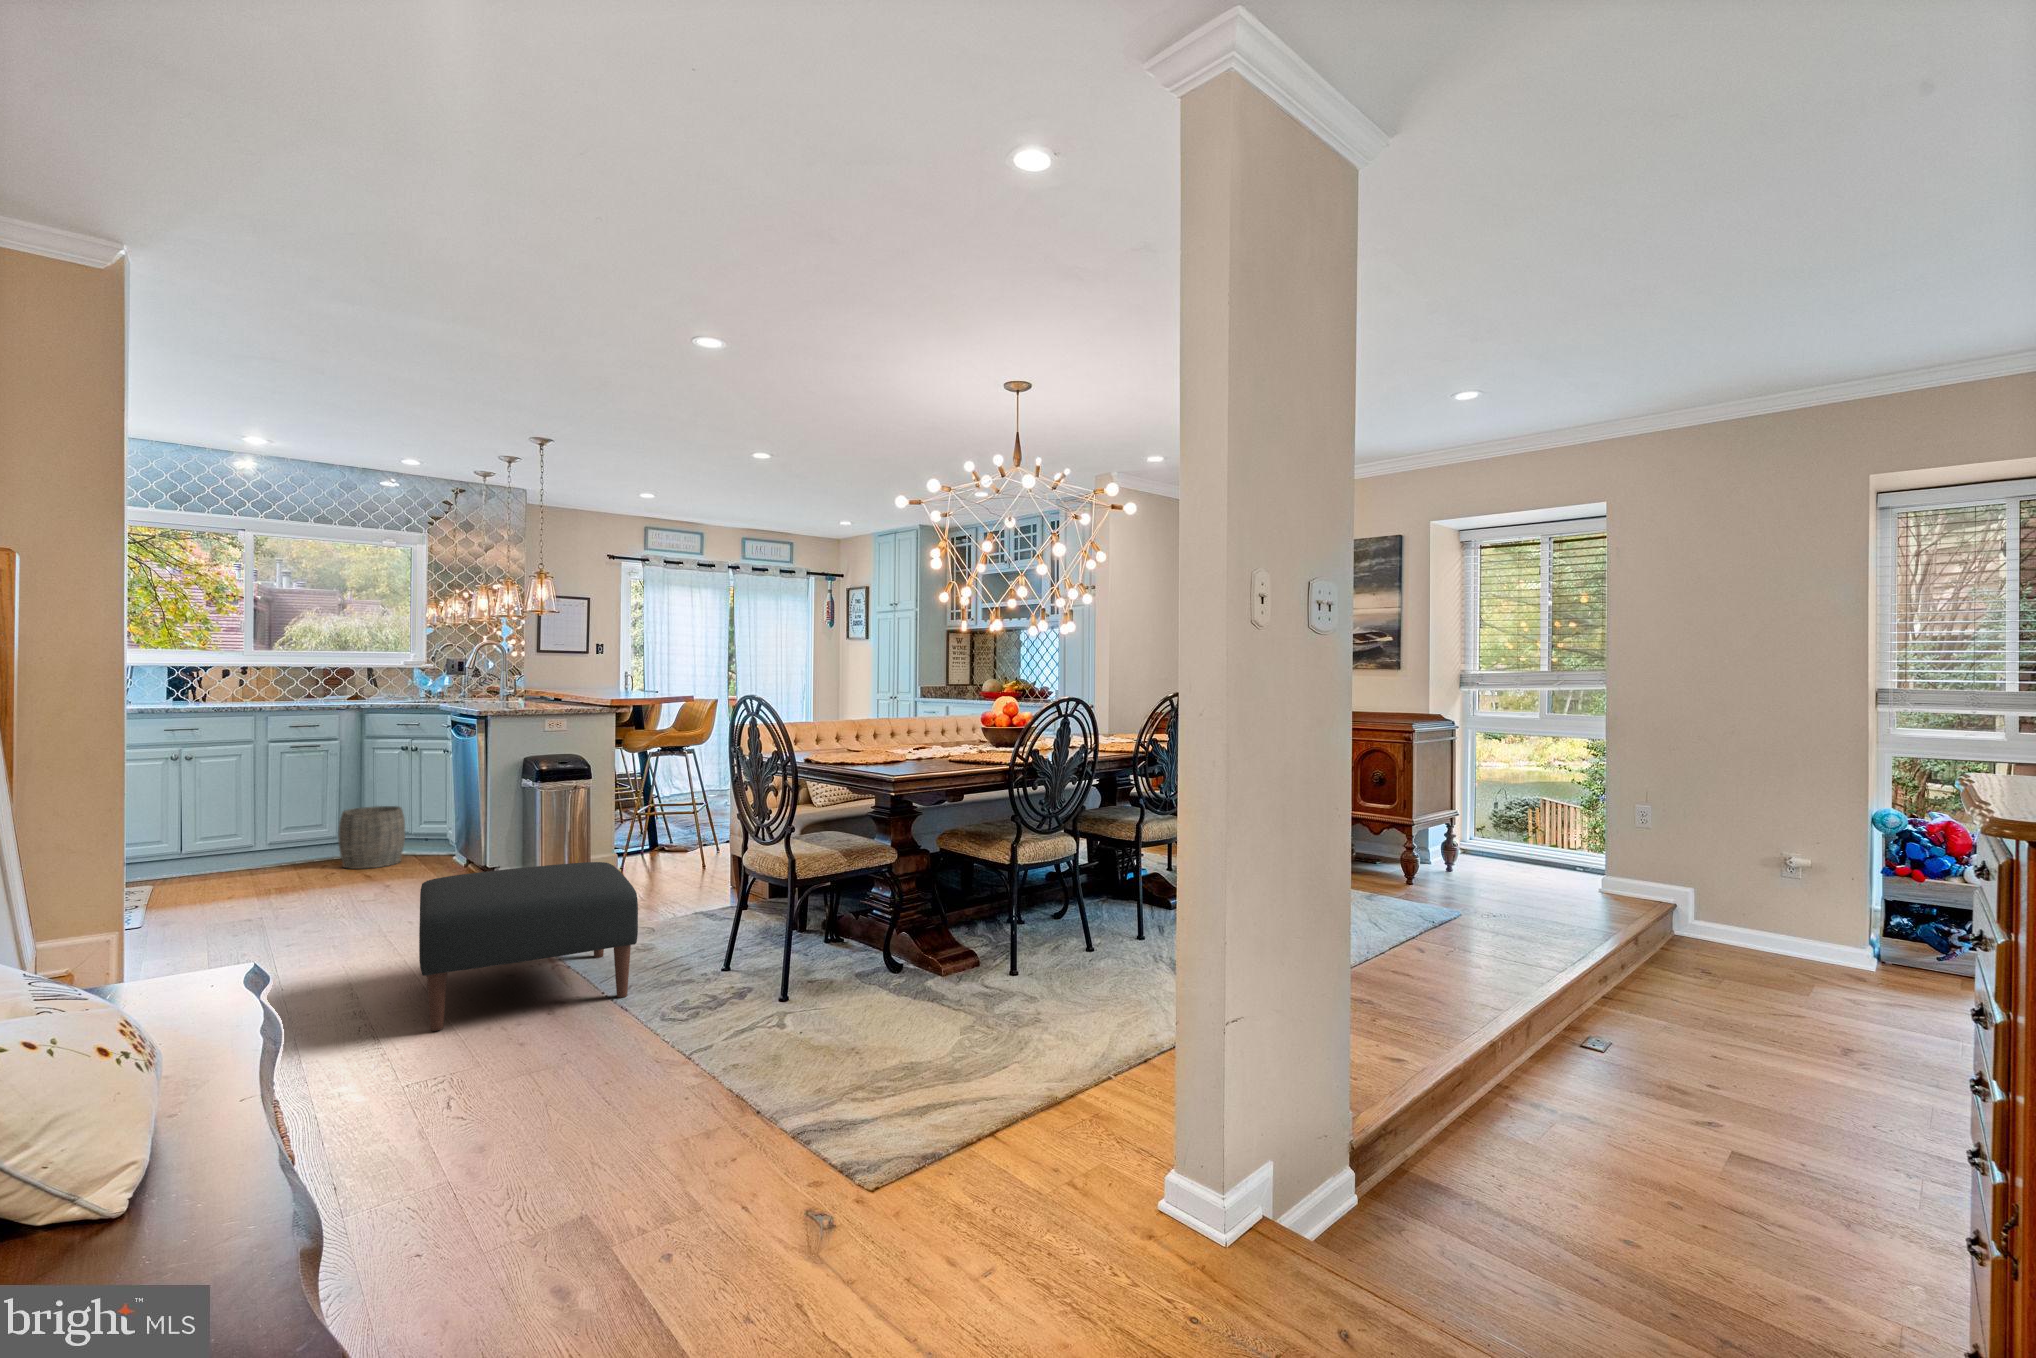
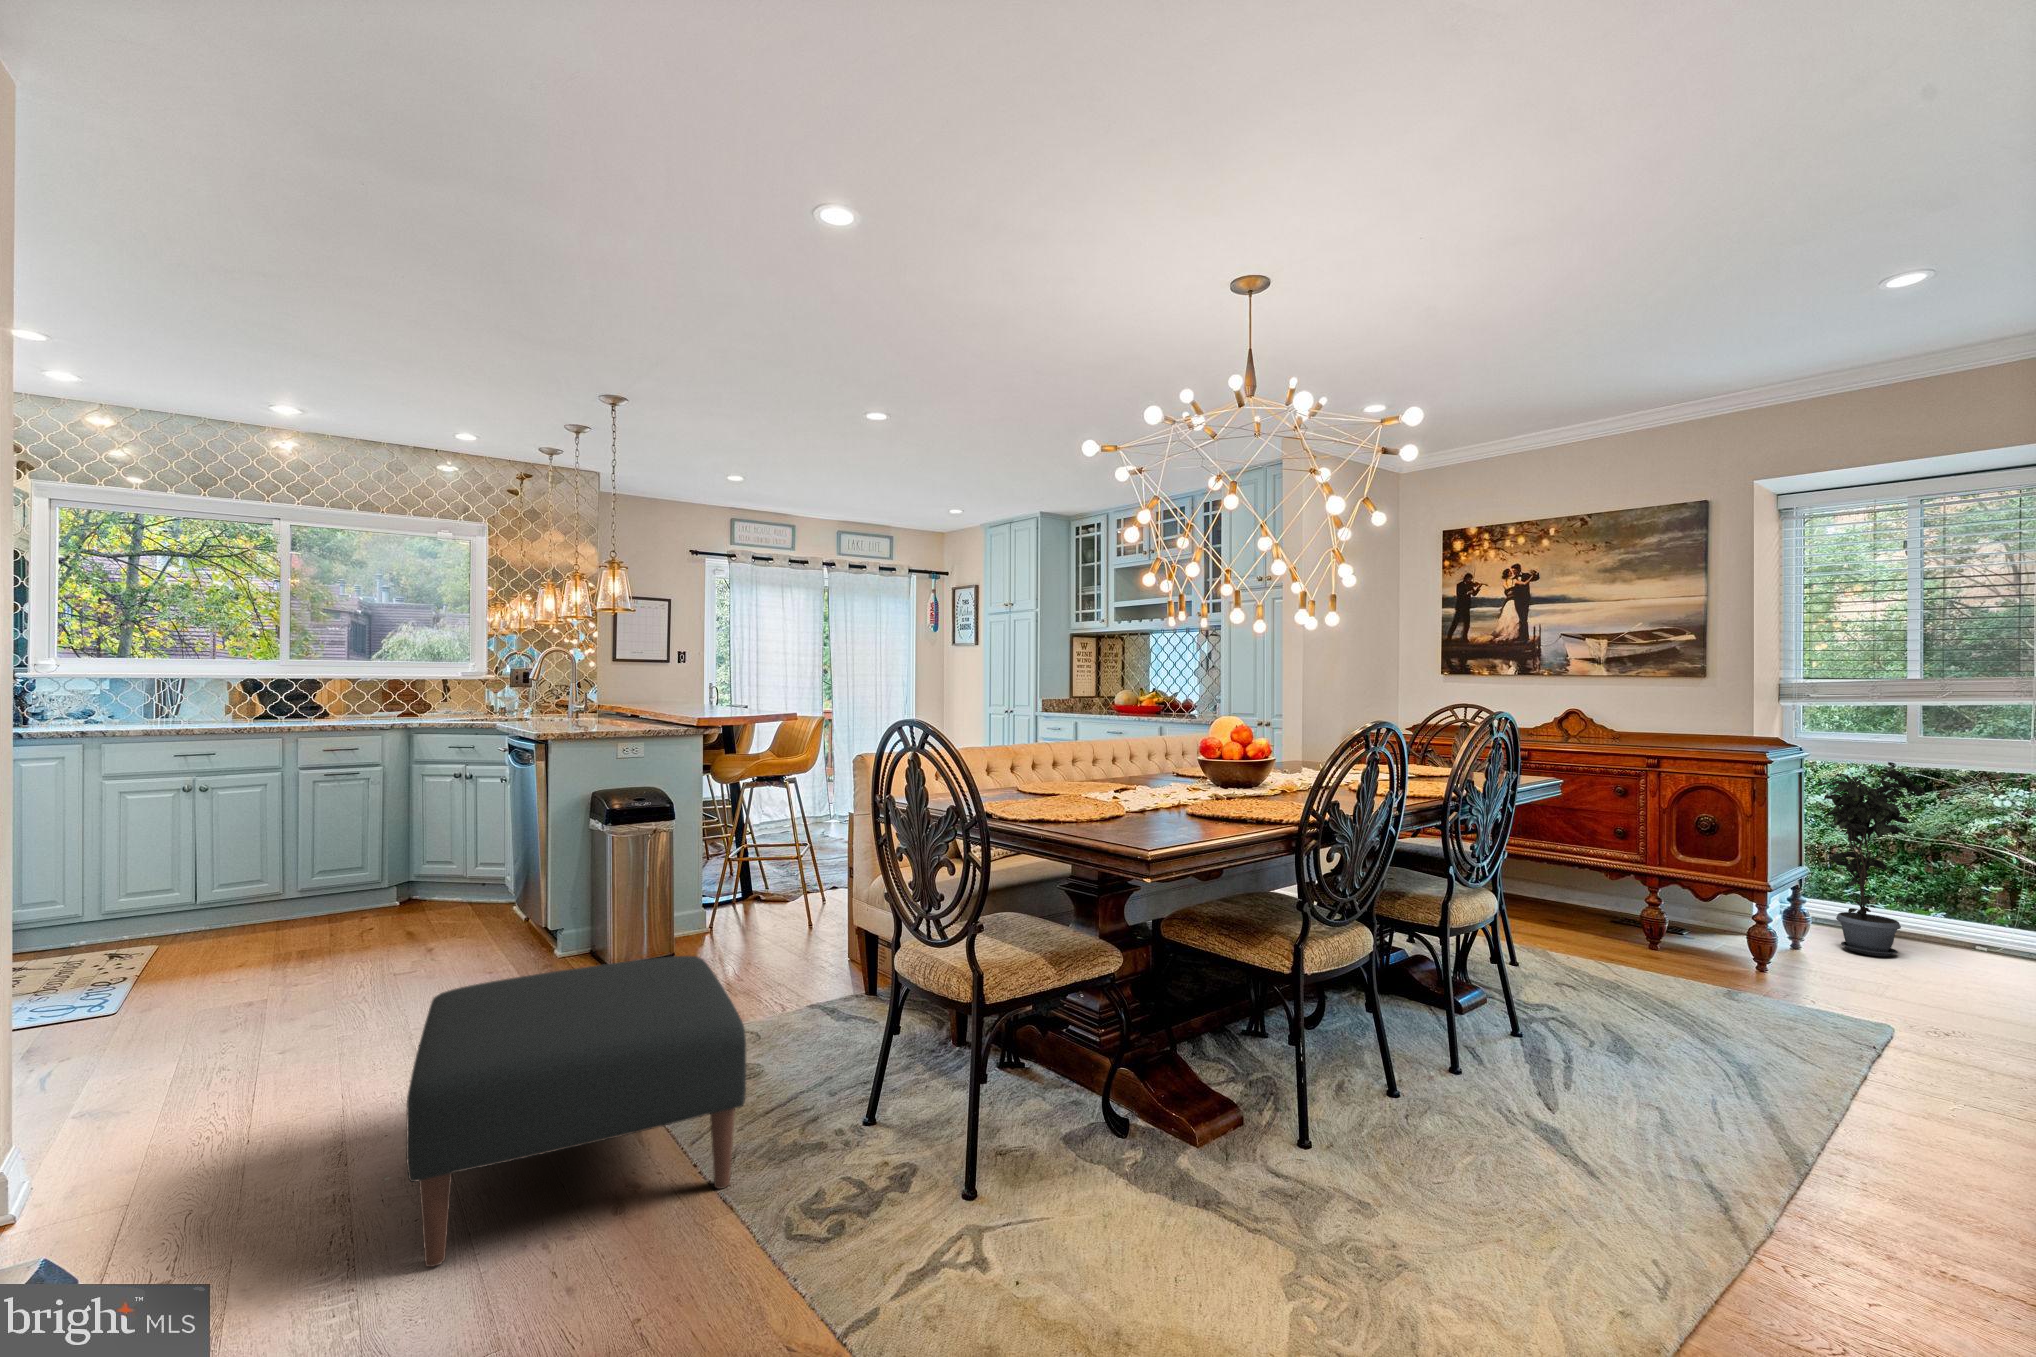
potted plant: none [1462,733,1533,875] -> present [1817,762,1925,956]
woven basket: present [338,806,405,869] -> none [378,845,457,923]

